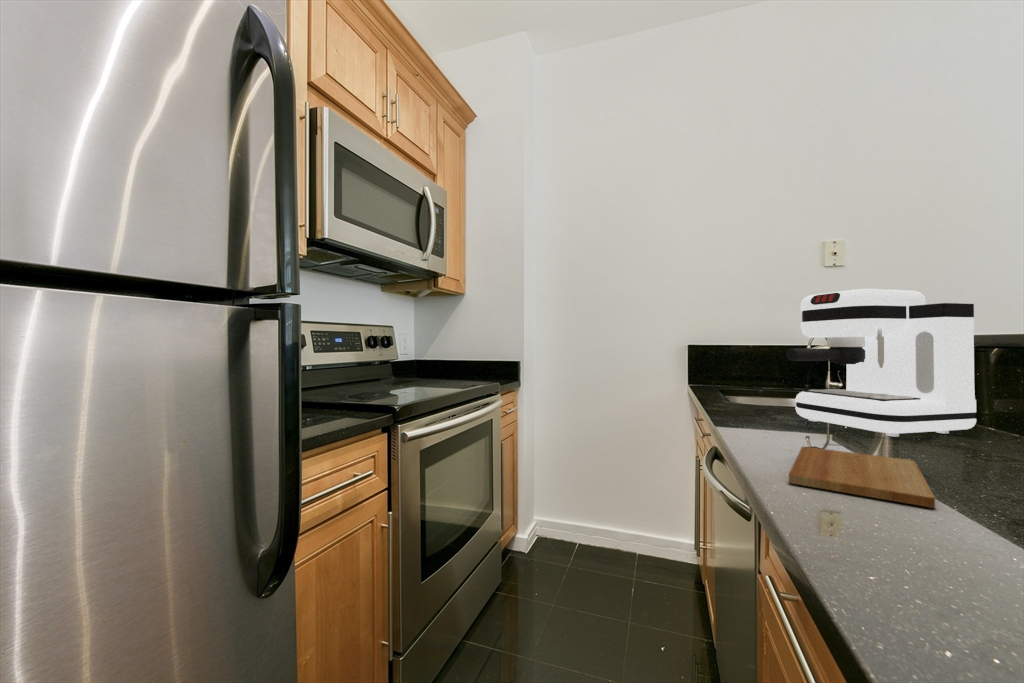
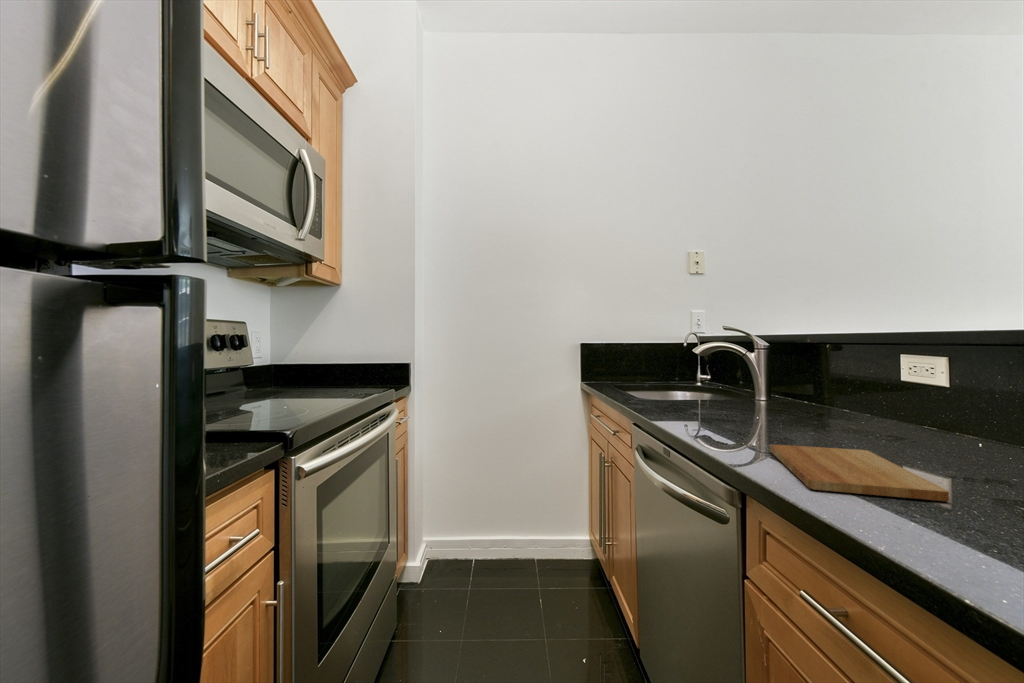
coffee maker: present [786,289,976,437] -> none [714,292,852,426]

